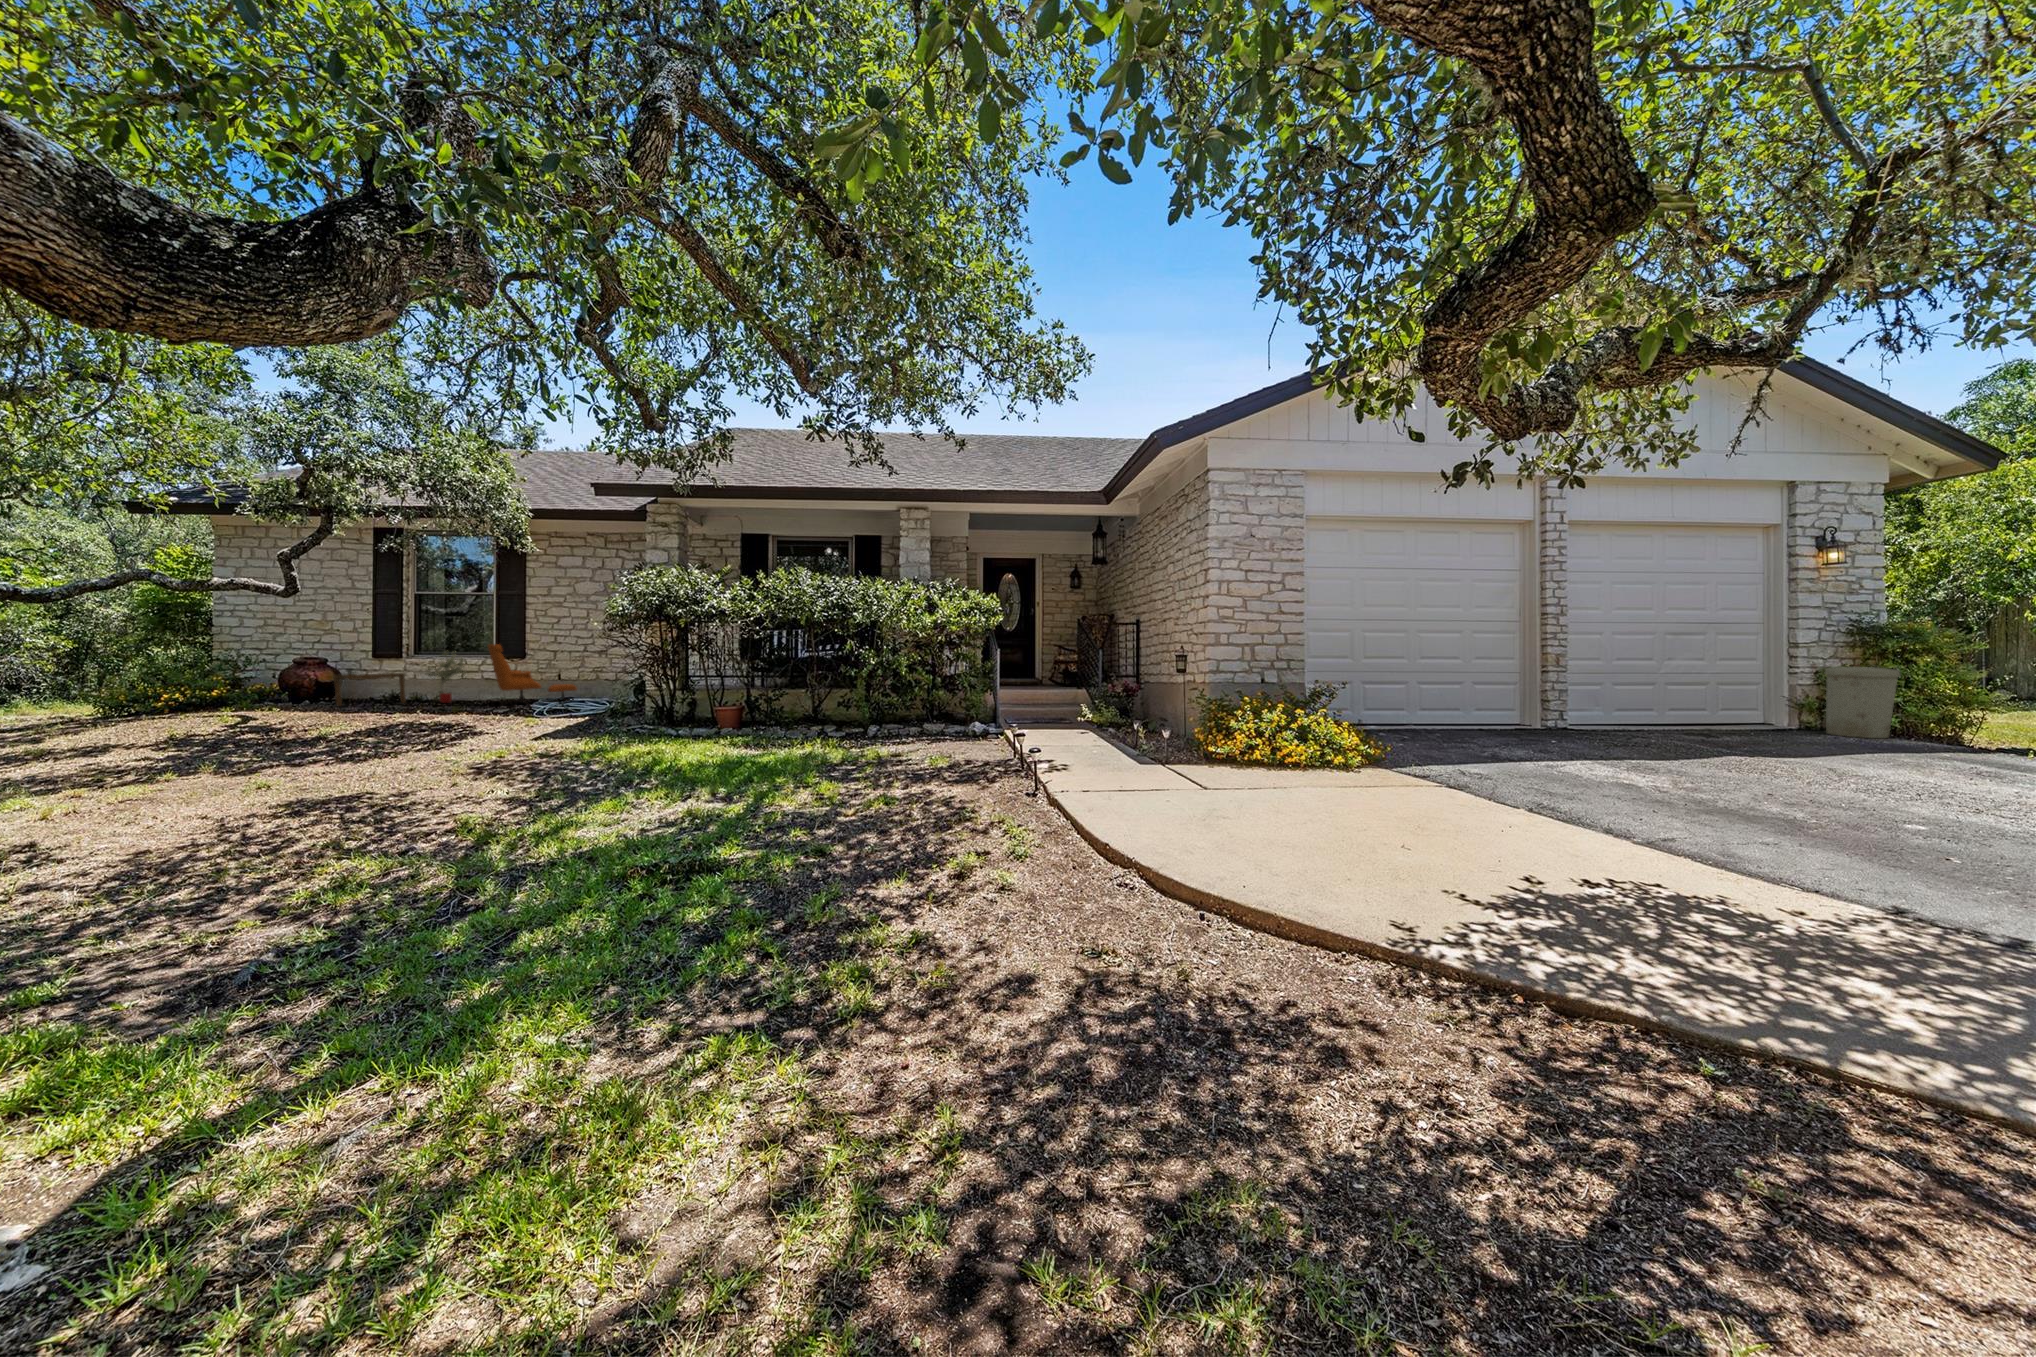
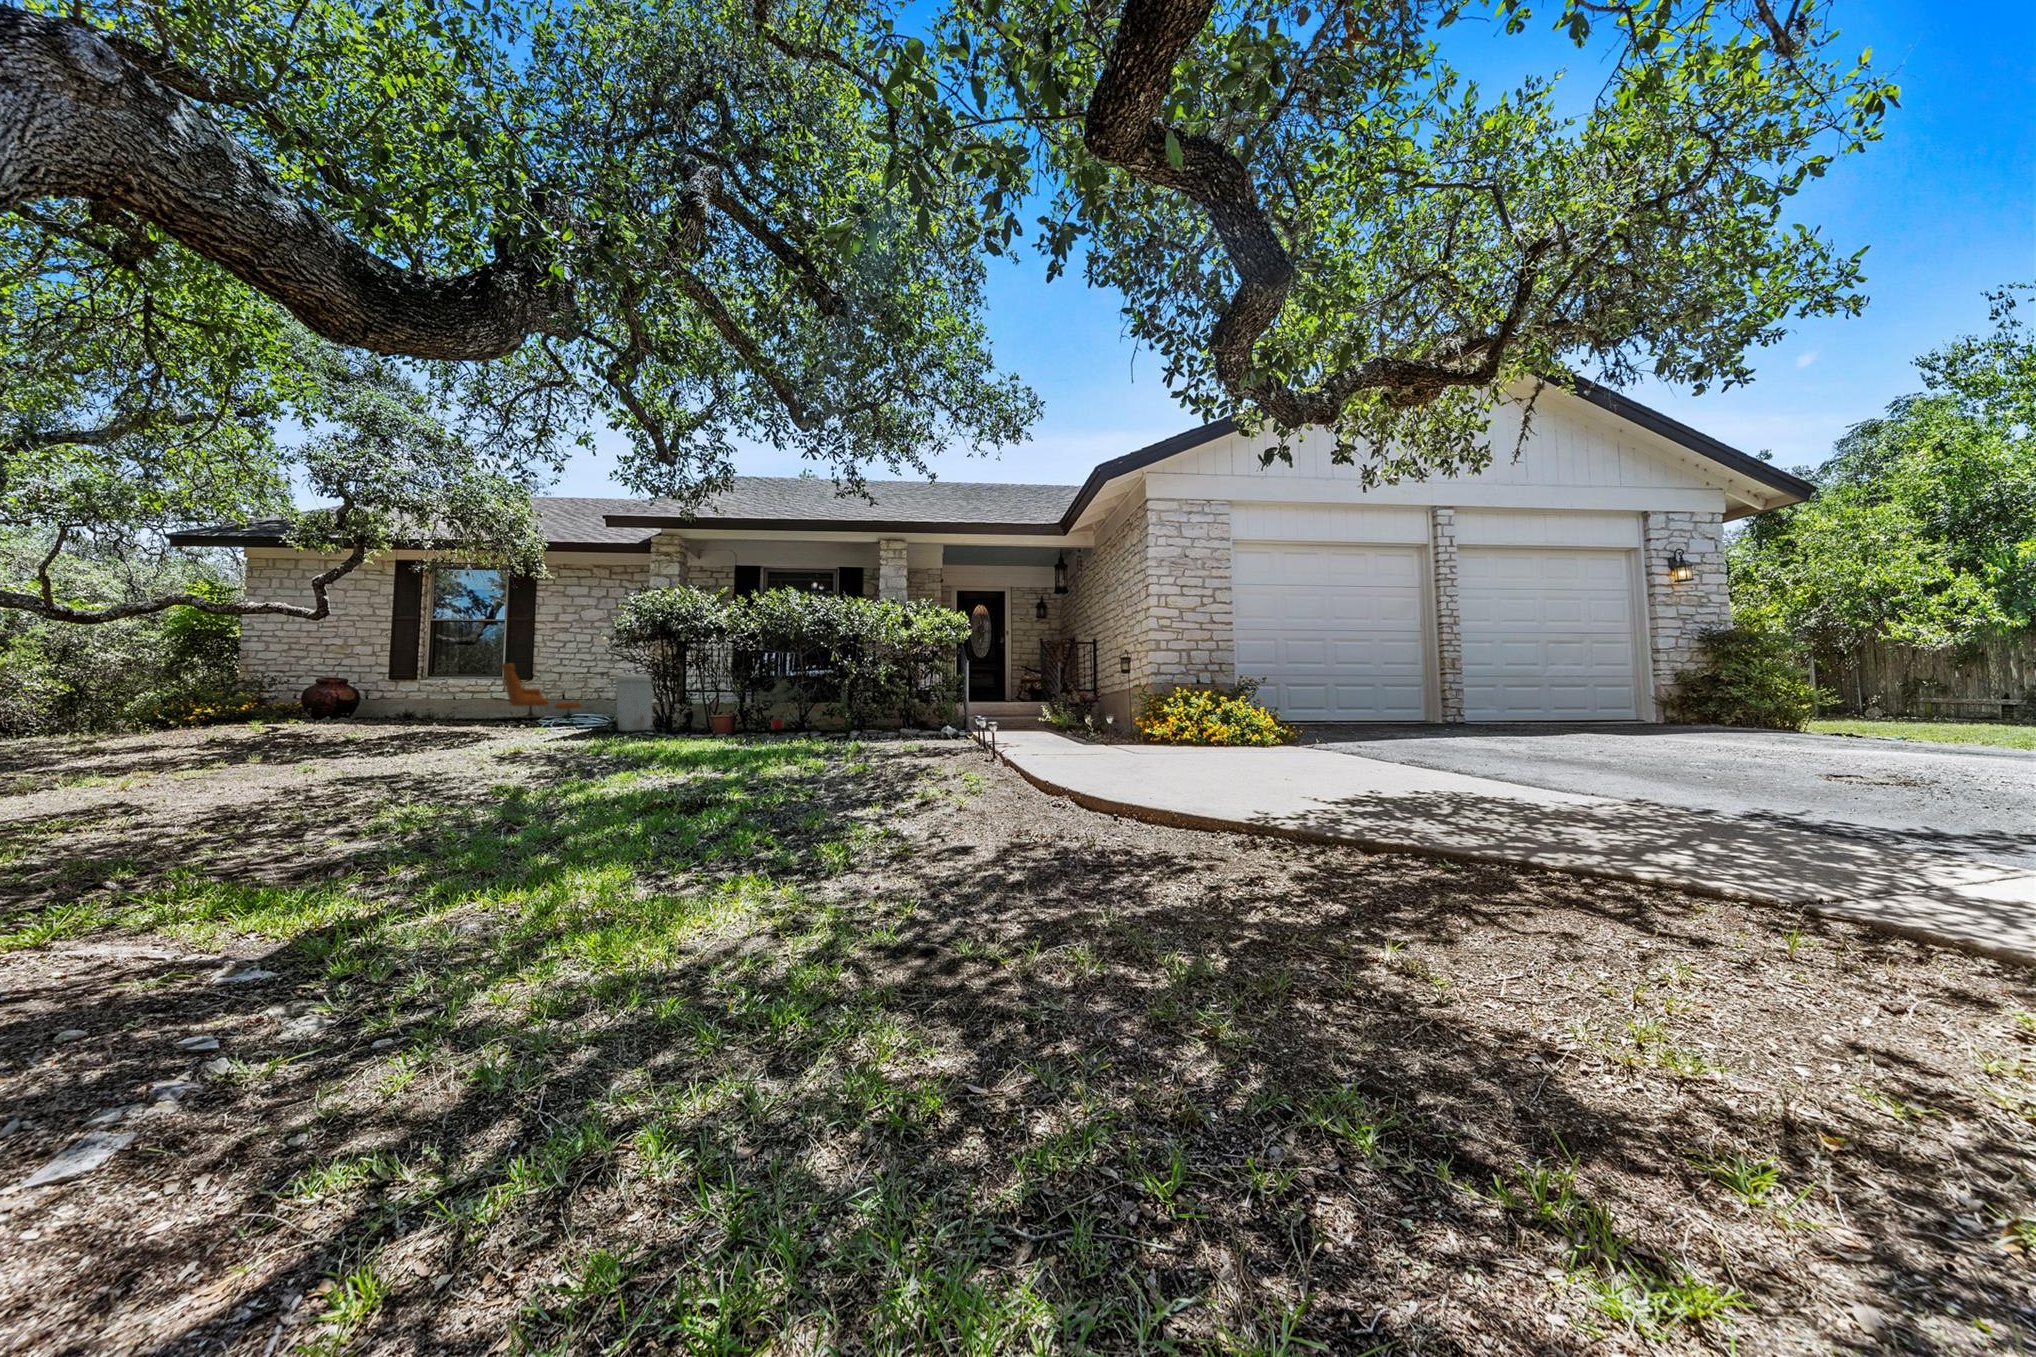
potted tree: present [428,651,466,703] -> present [755,672,798,730]
trash can: present [1825,667,1900,738] -> present [615,675,653,731]
bench: present [333,672,407,706] -> none [355,692,423,721]

